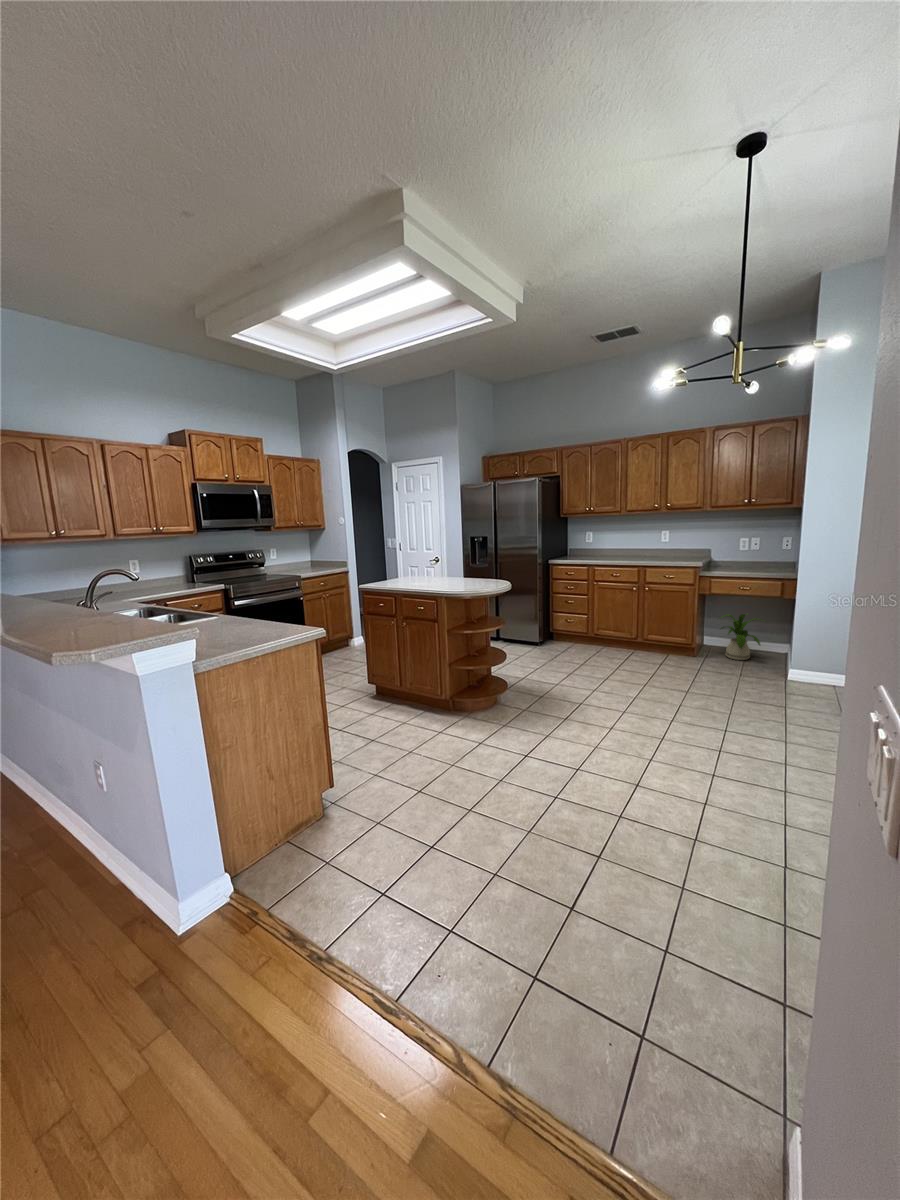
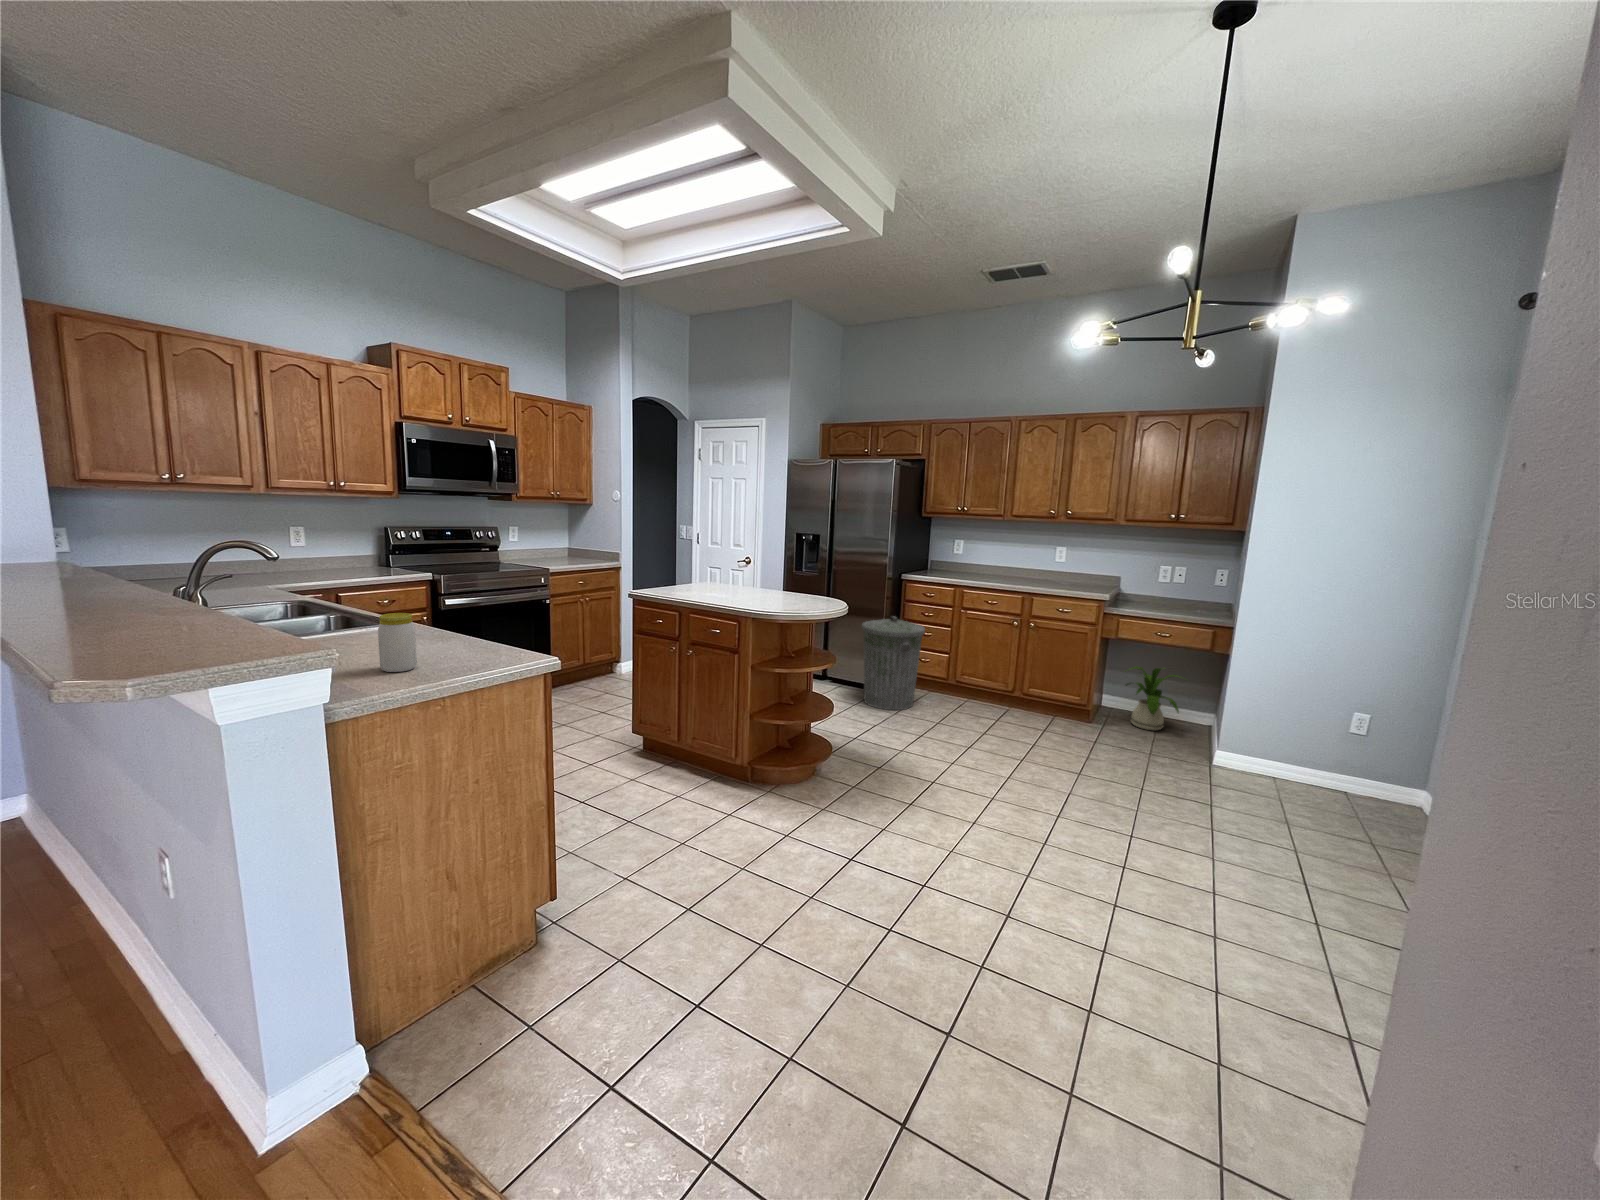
trash can: none [523,591,569,659] -> present [862,616,925,710]
jar: none [213,608,238,645] -> present [378,613,417,672]

